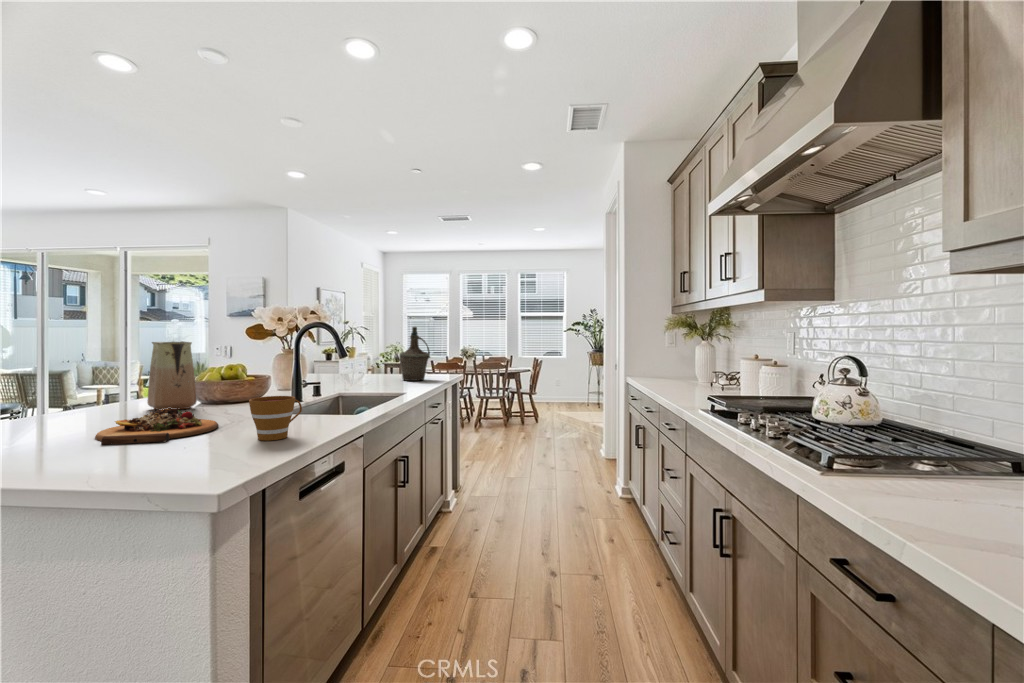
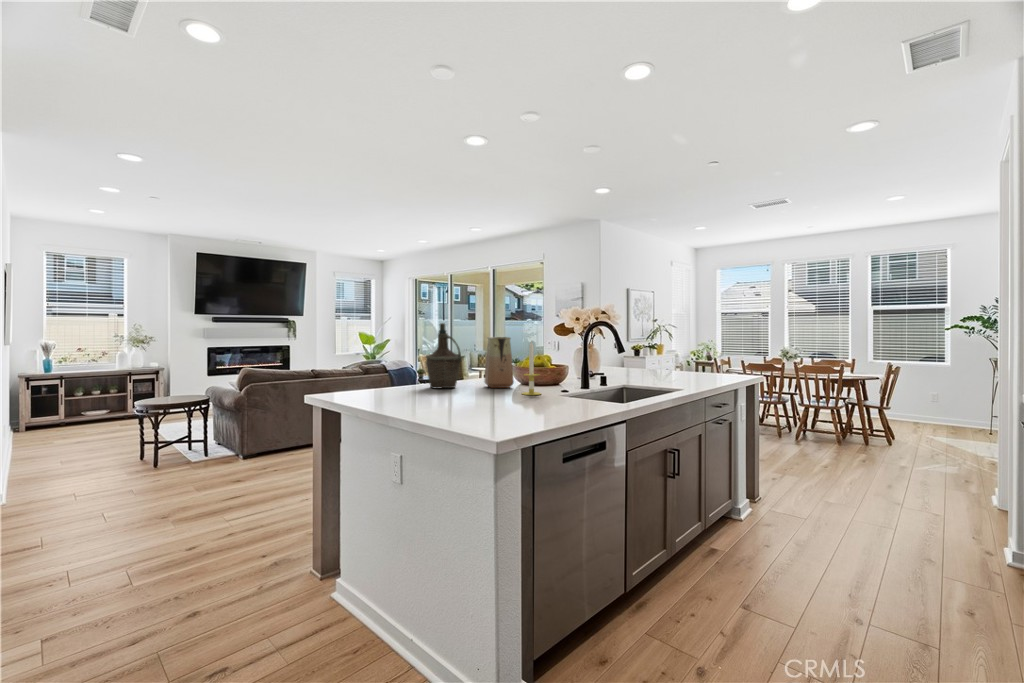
bottle: present [400,327,430,381] -> present [426,323,462,389]
candle: none [214,345,244,416] -> present [522,341,541,395]
cup: present [249,396,302,441] -> none [534,380,573,414]
cutting board: present [95,408,219,445] -> none [450,385,521,407]

